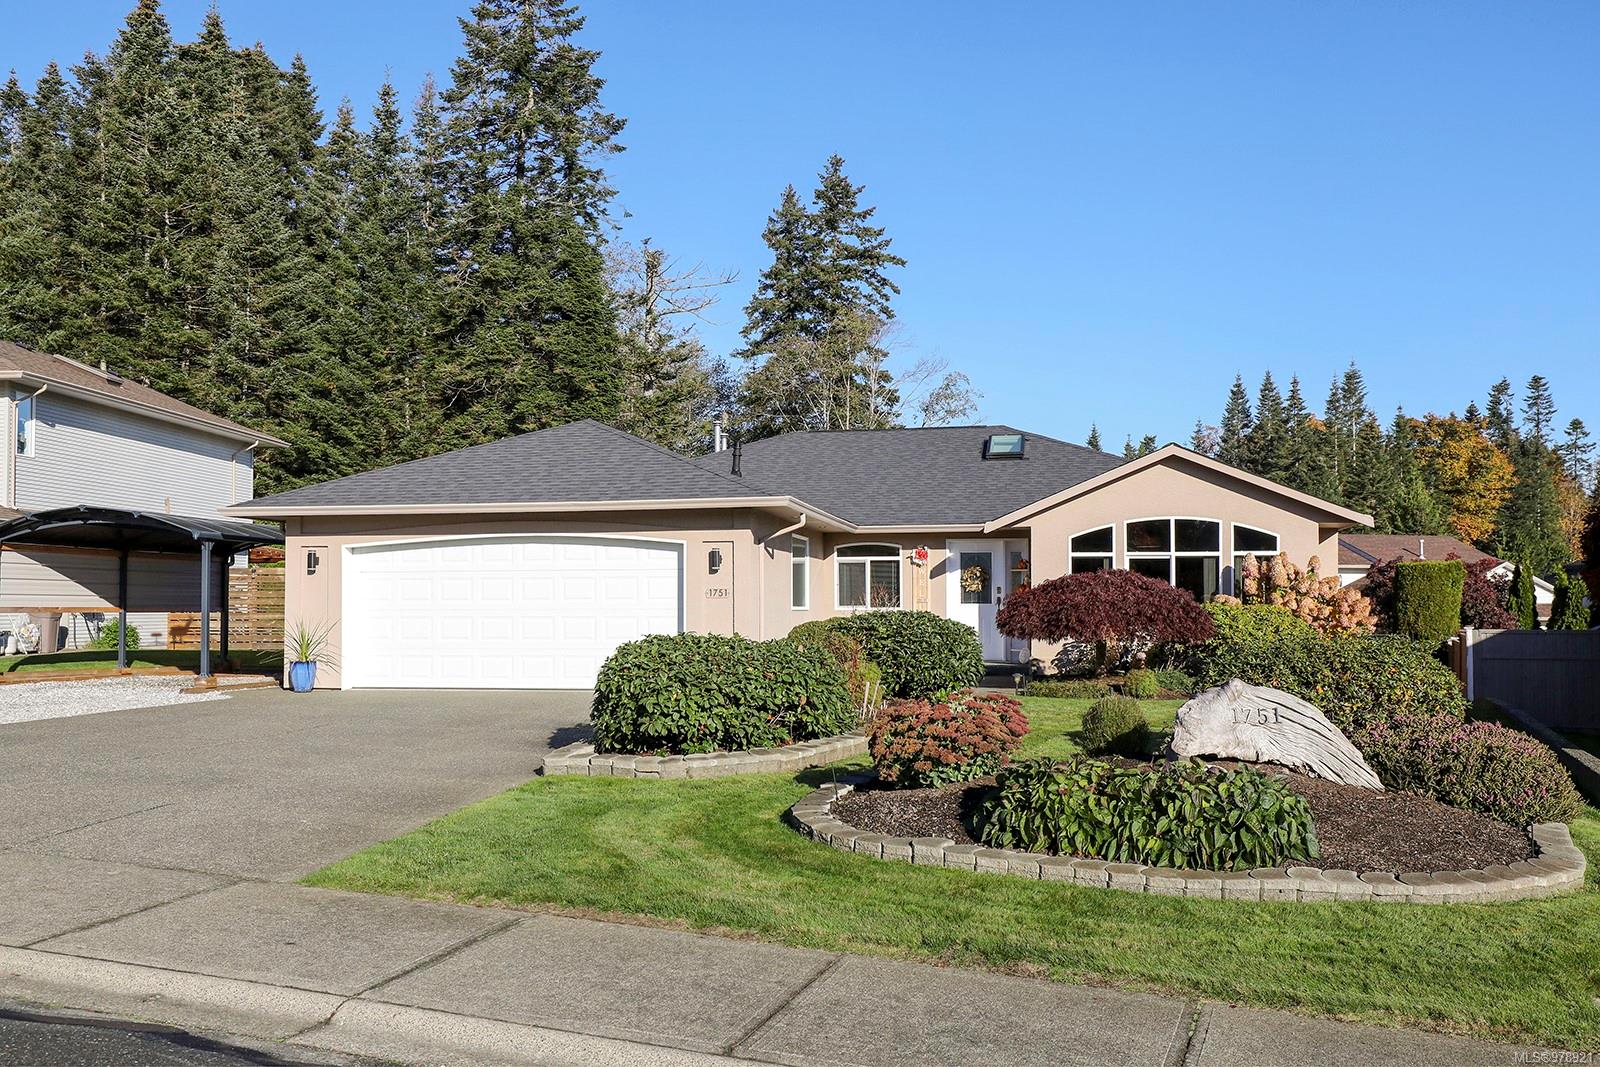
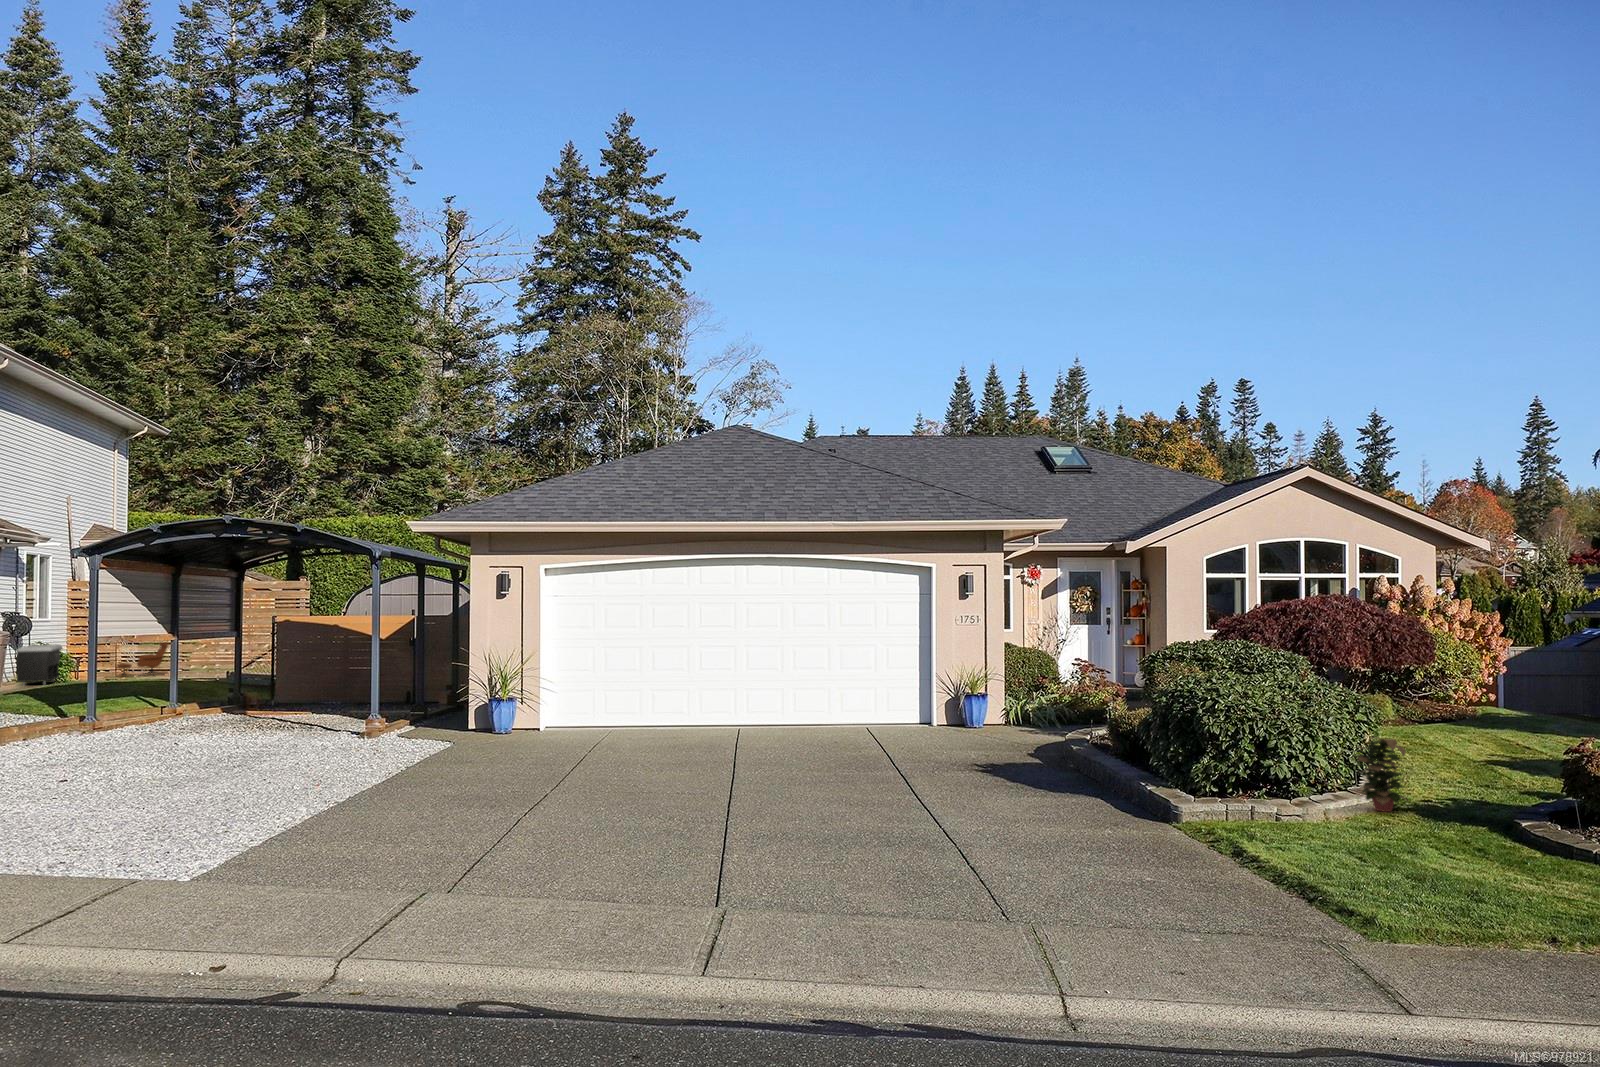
storage bench: none [54,615,99,650] -> present [17,644,62,685]
decorative plant: none [761,700,811,772] -> present [1353,736,1406,812]

